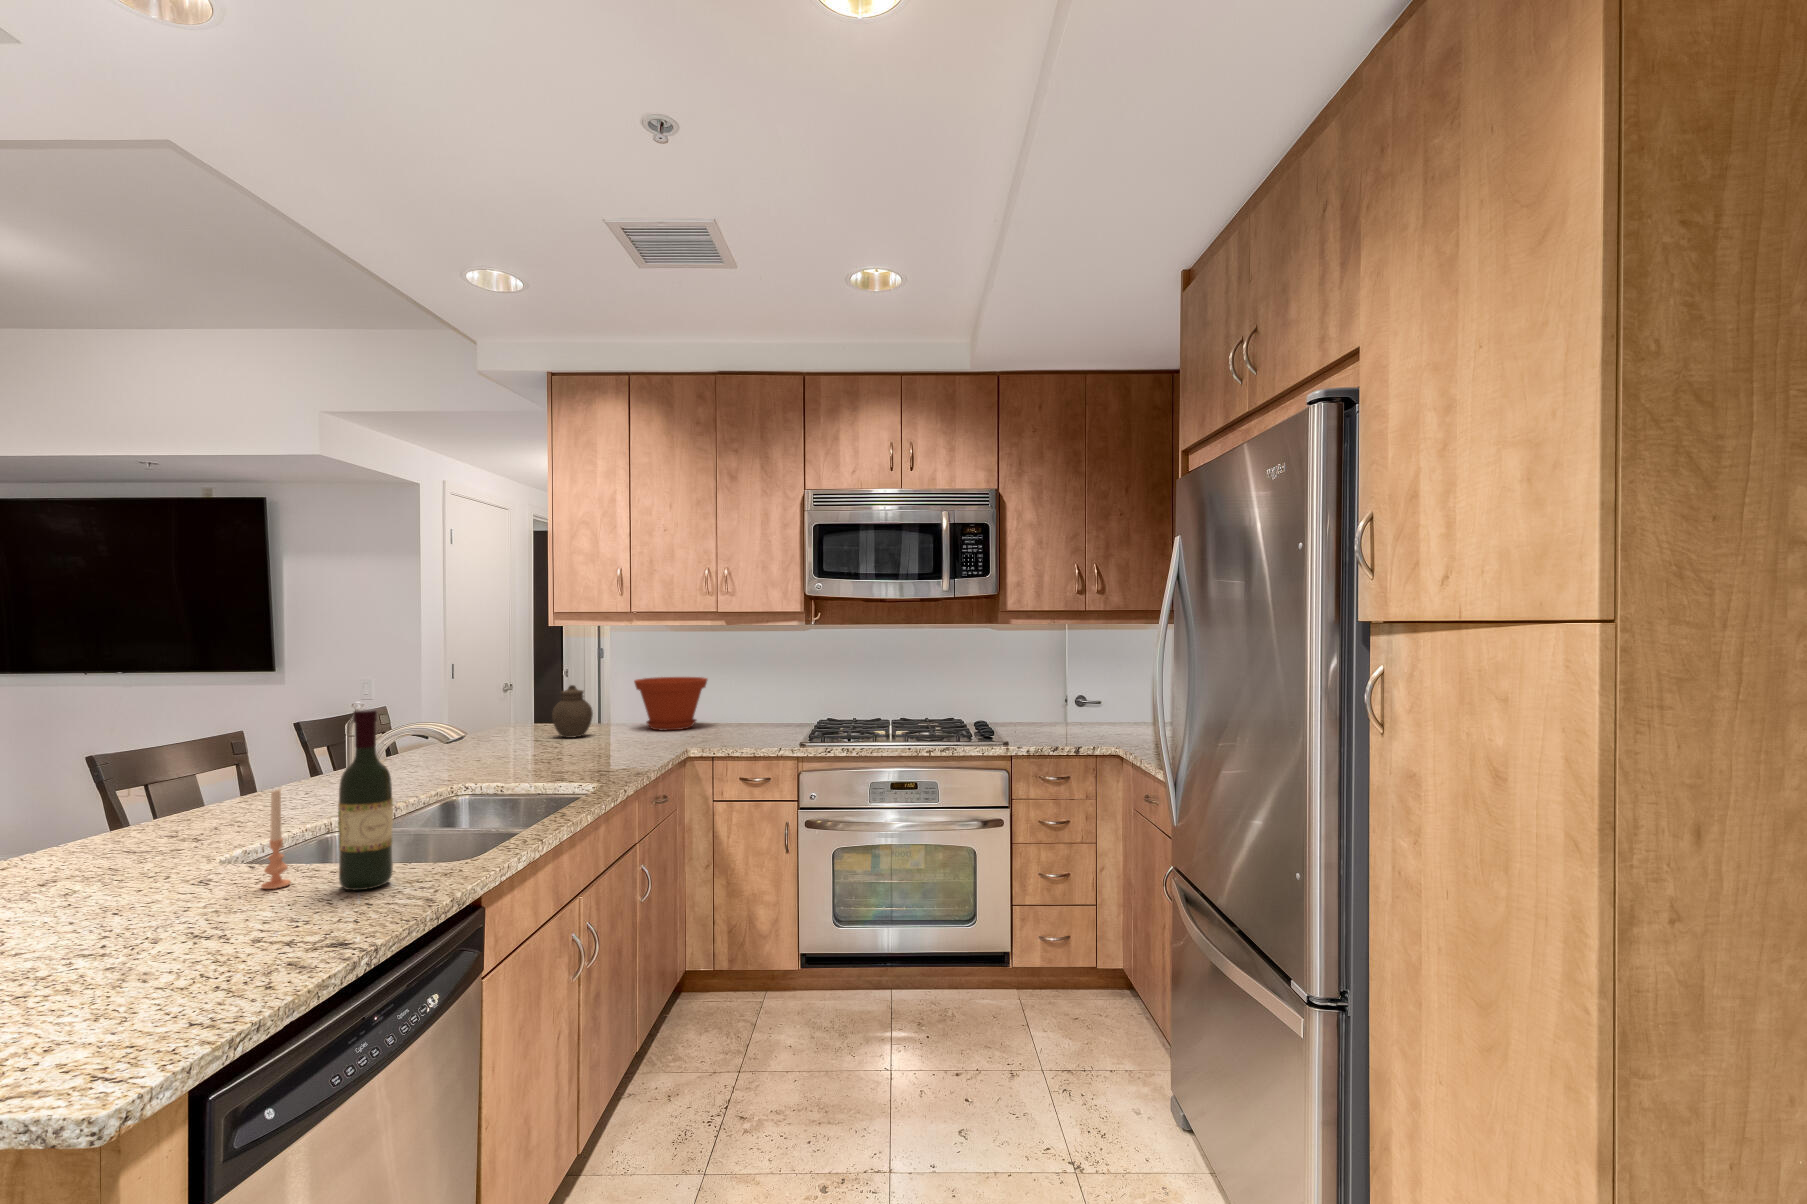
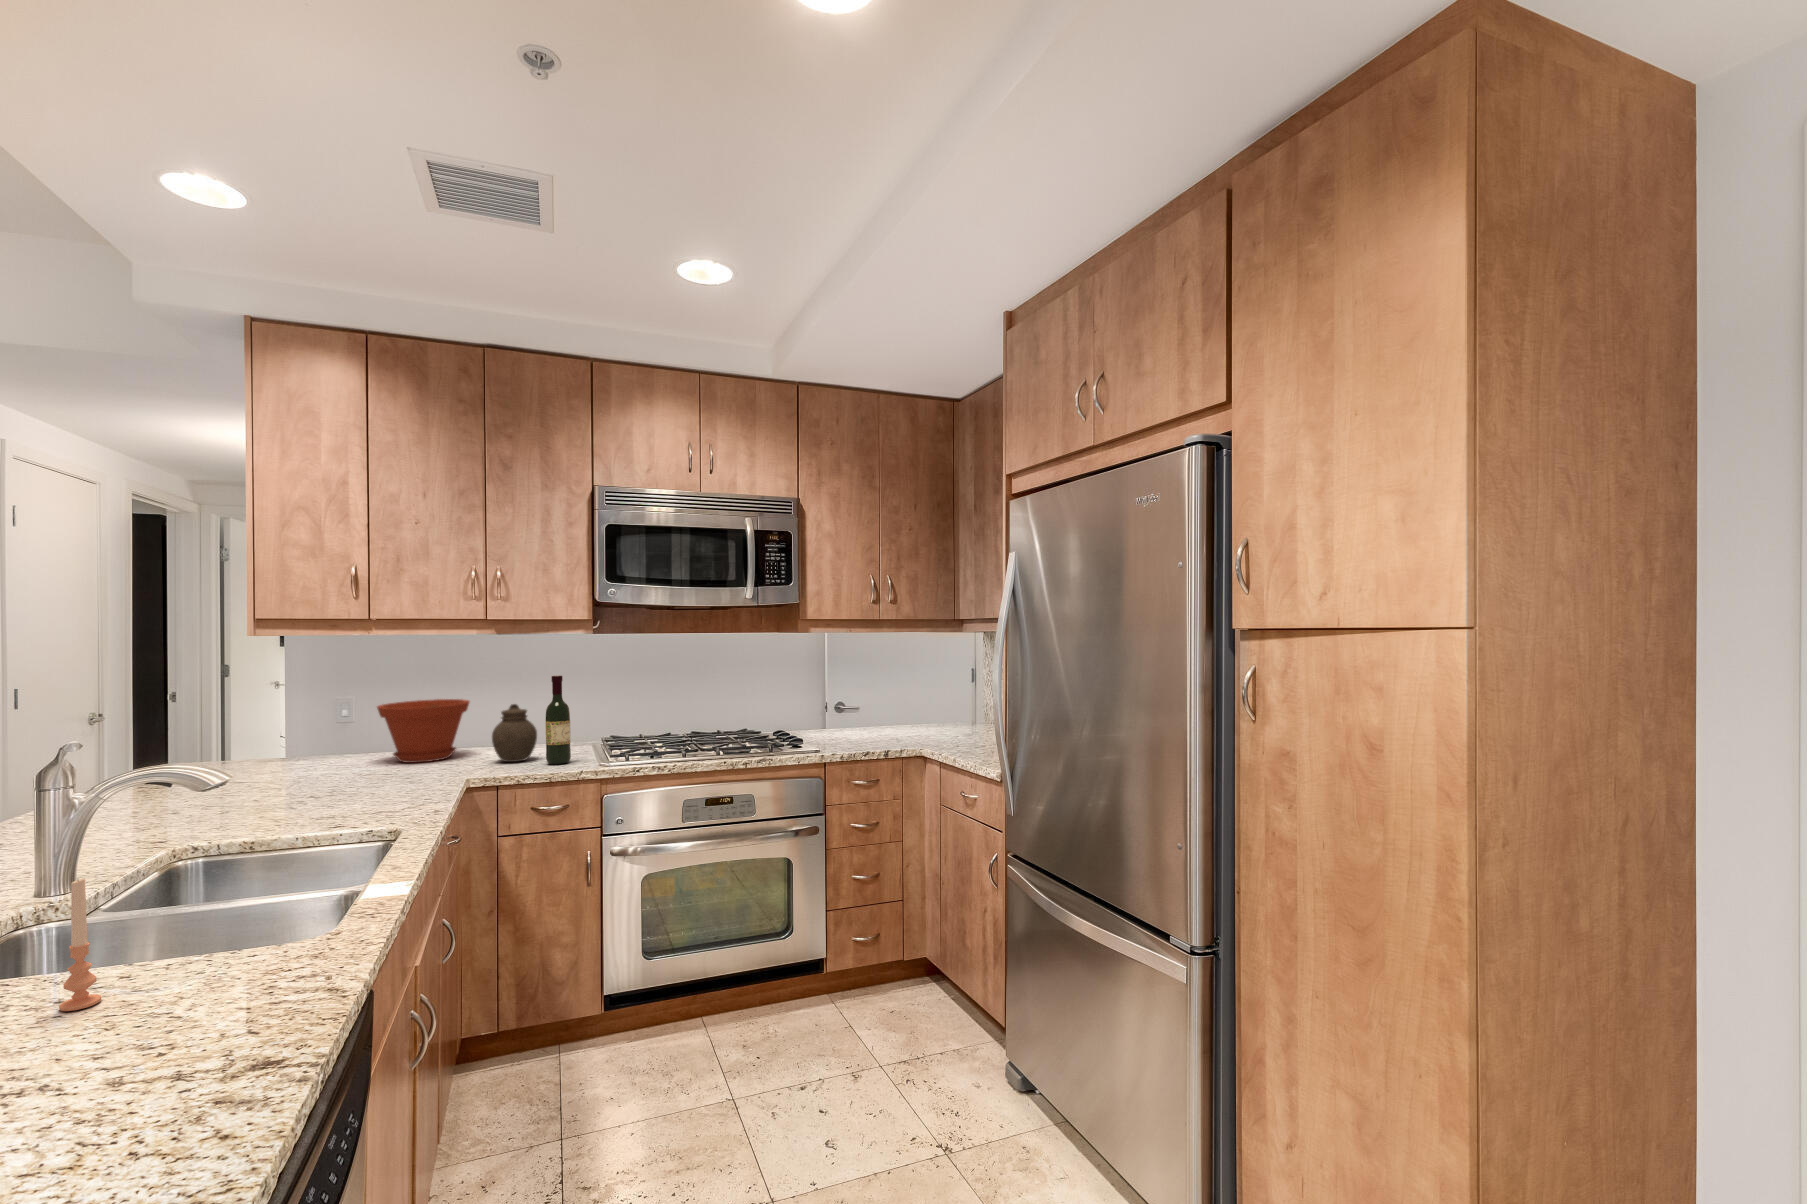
jar: present [552,685,593,738] -> present [492,704,537,762]
wine bottle: present [338,709,393,890] -> present [546,675,571,764]

